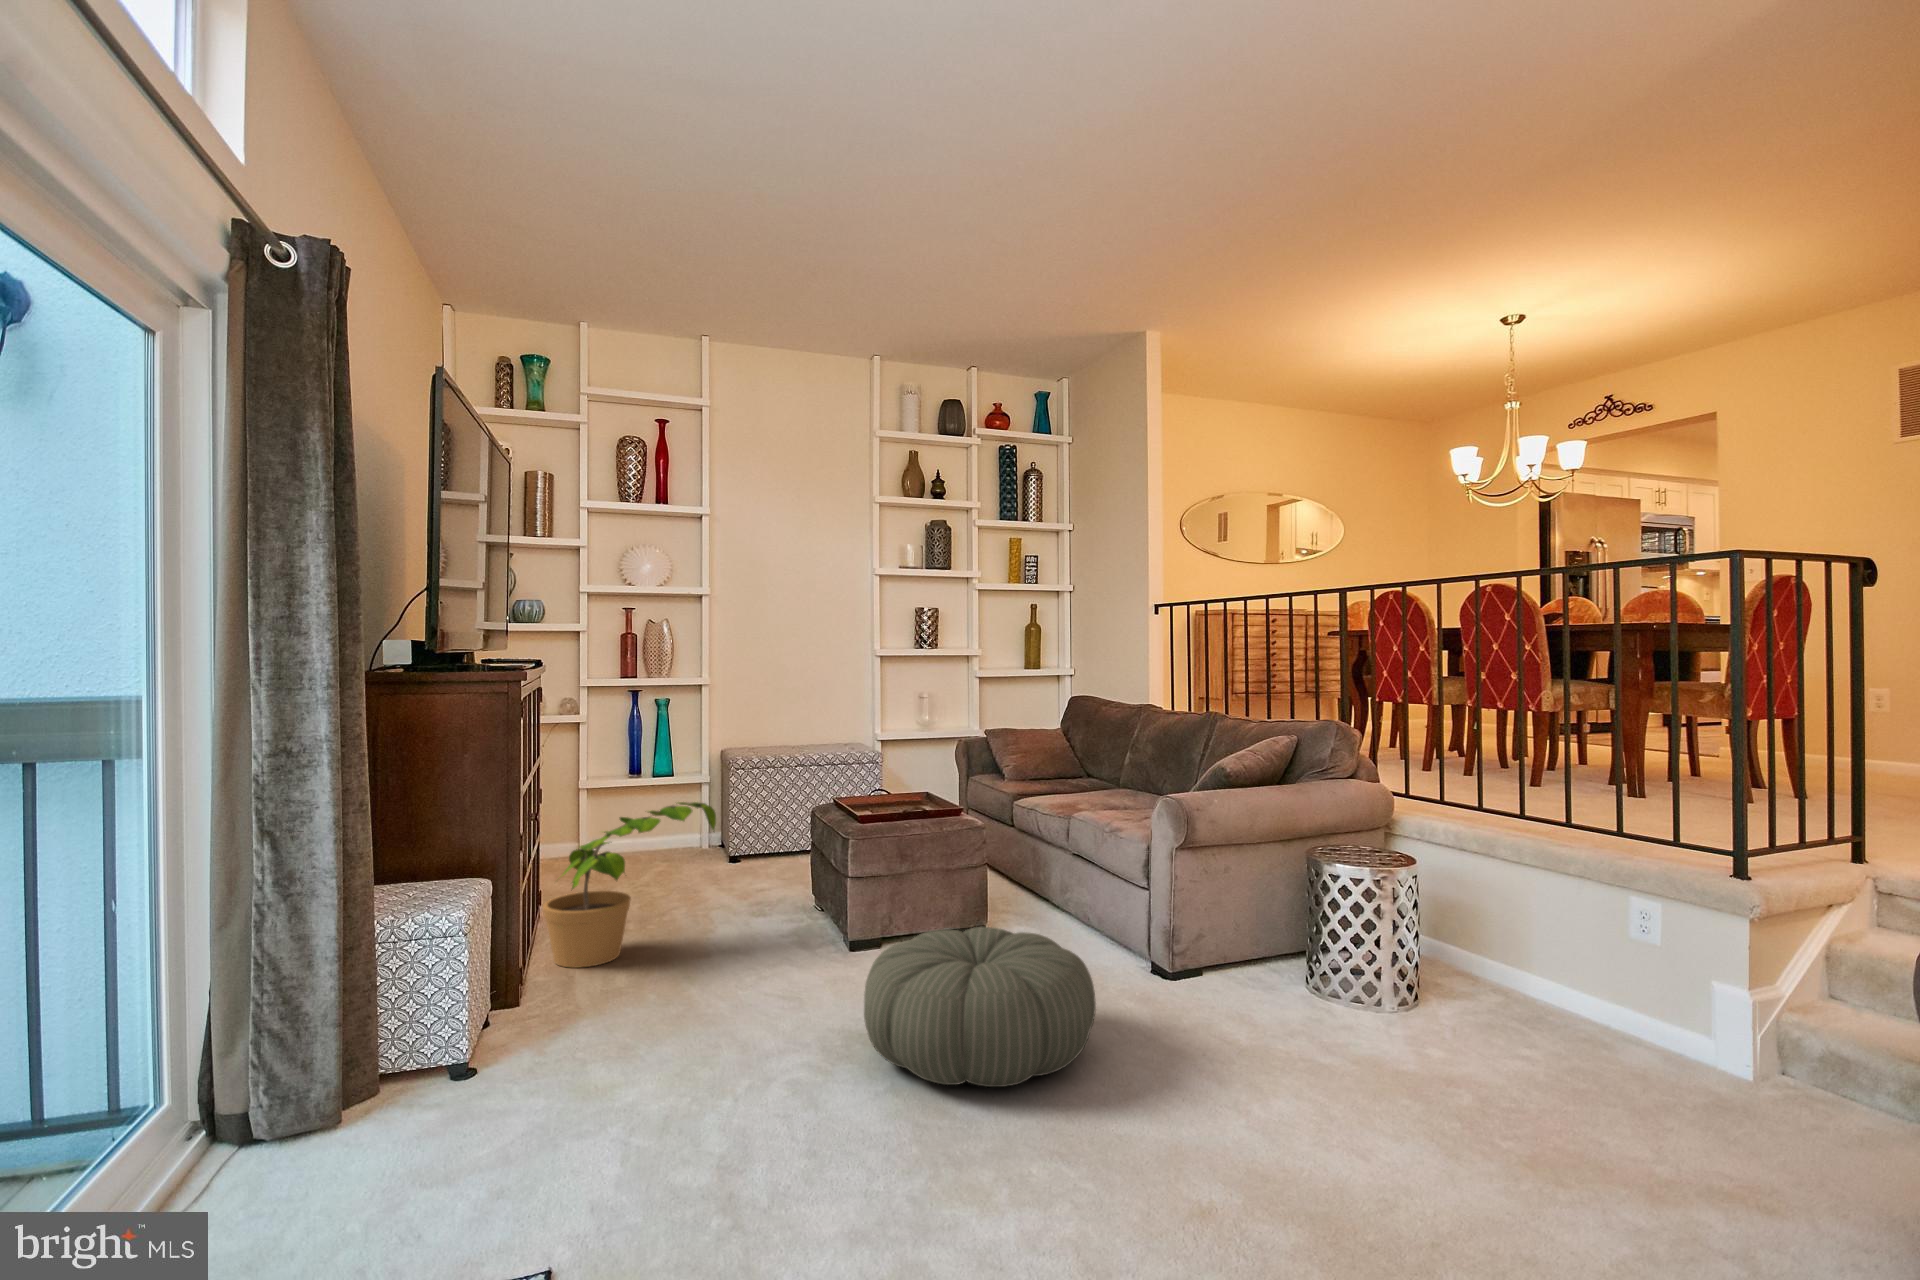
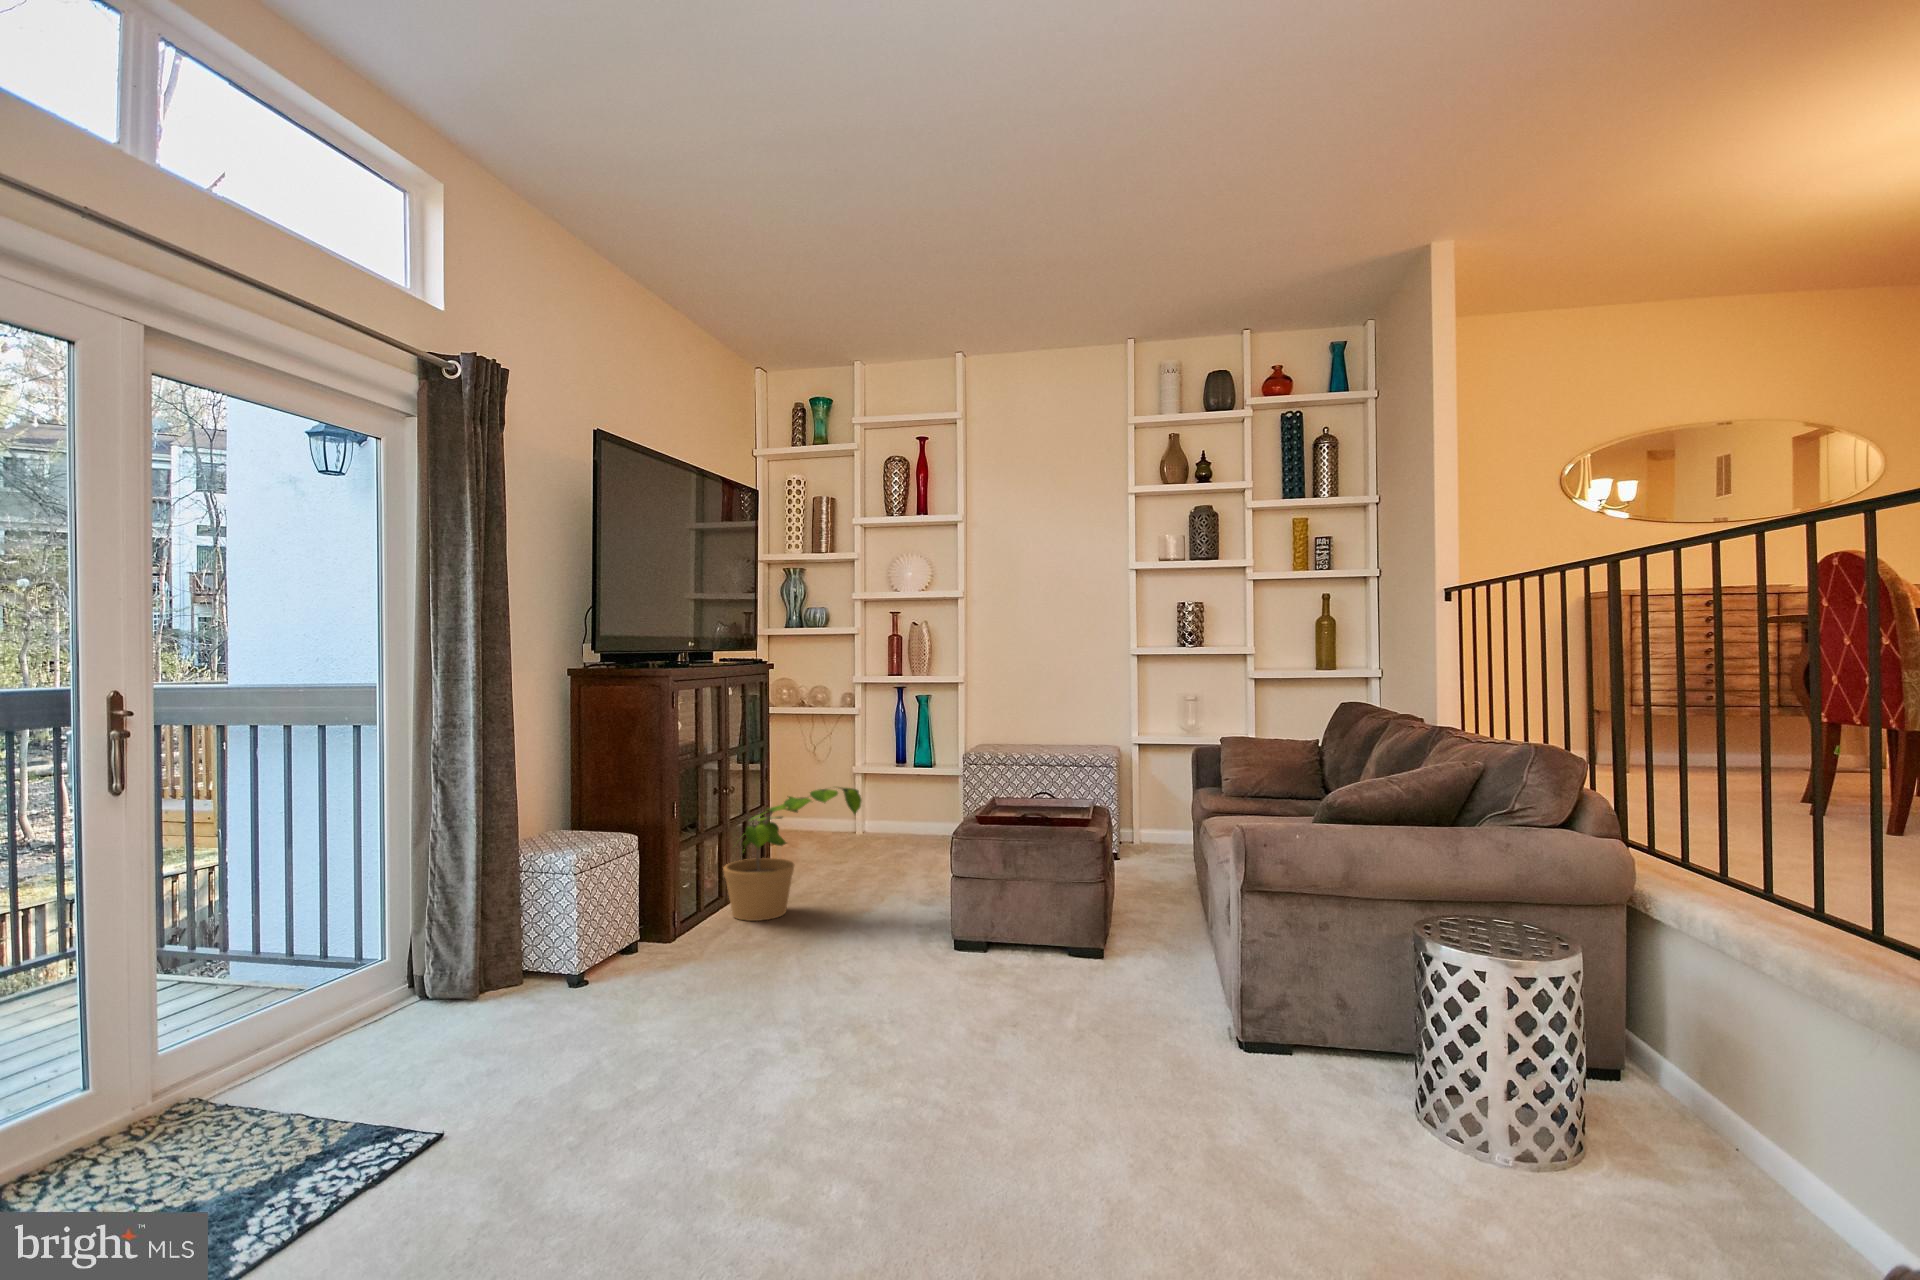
pouf: present [864,927,1096,1087] -> none [838,922,1066,1075]

